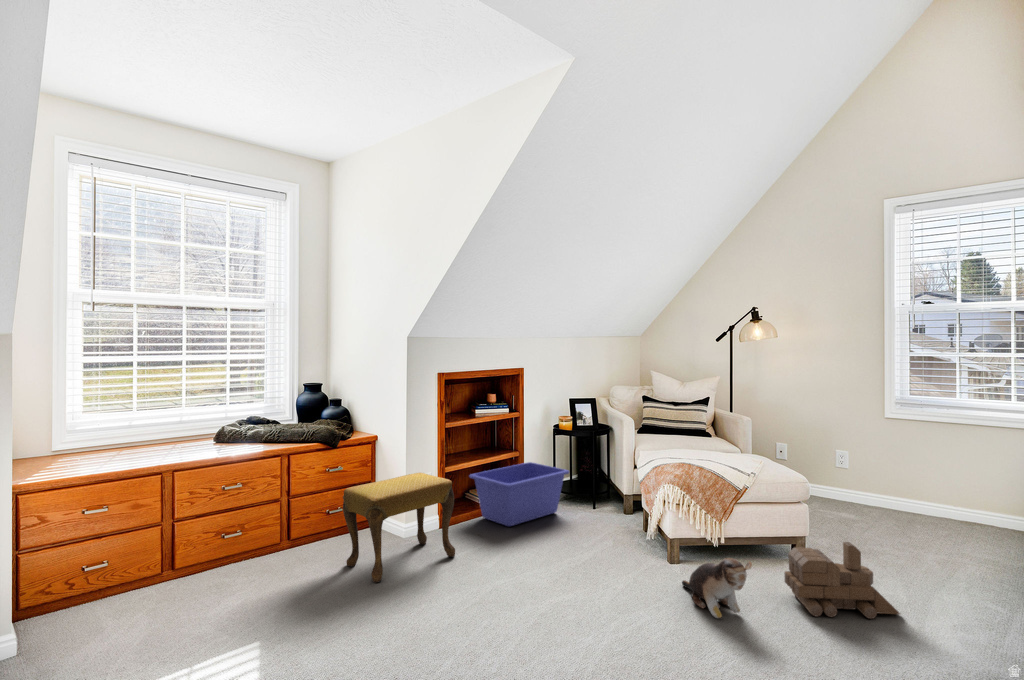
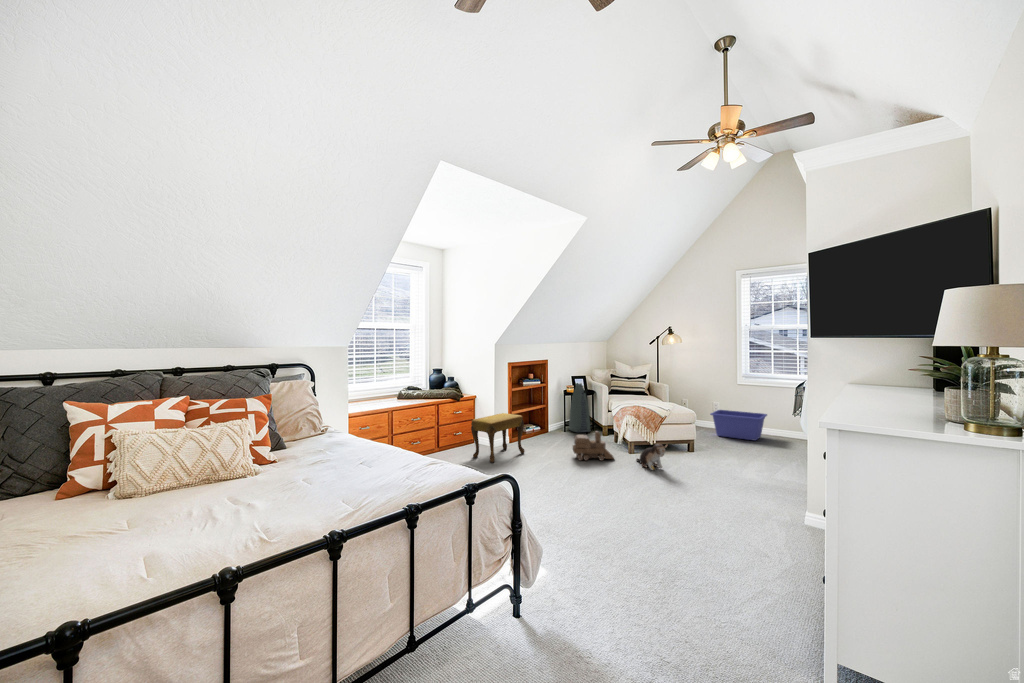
air purifier: none [564,412,602,504] -> present [569,383,590,432]
storage bin: present [469,462,569,526] -> present [710,410,767,440]
toy train: present [784,542,900,619] -> present [573,431,614,461]

